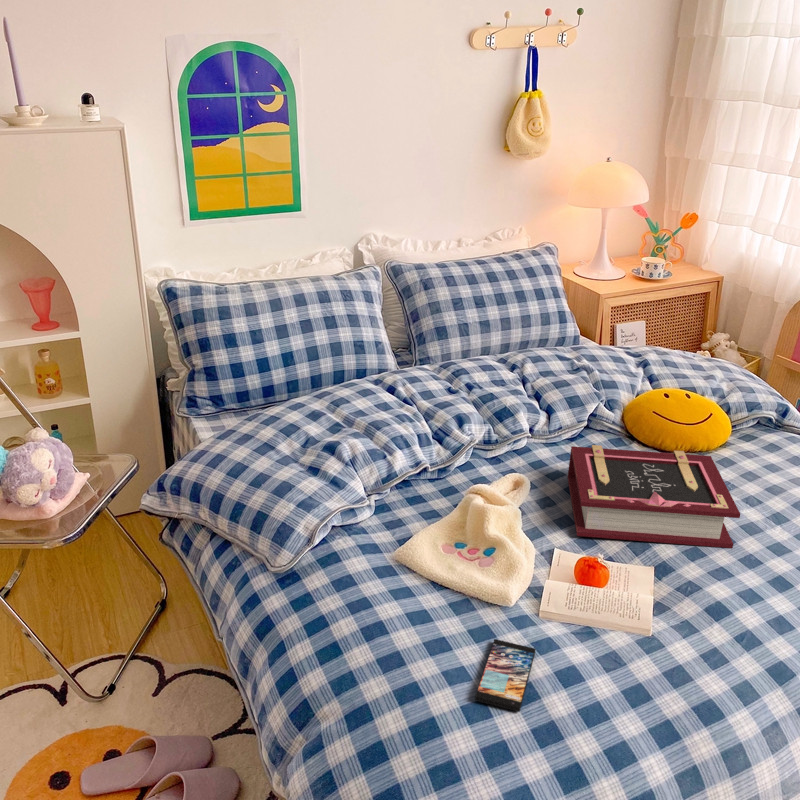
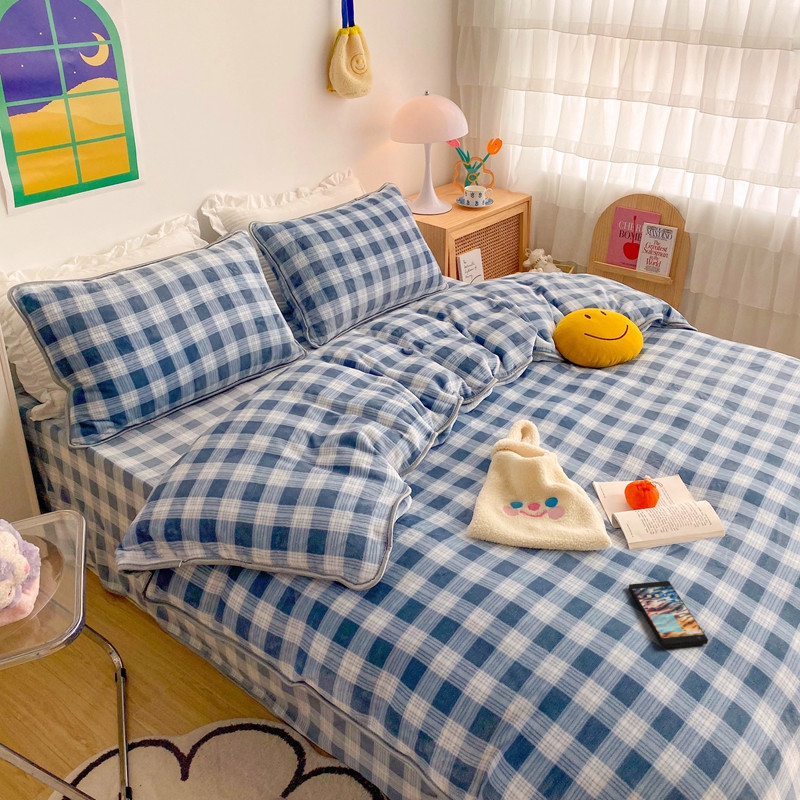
book: present [568,445,740,548] -> none [549,363,736,465]

